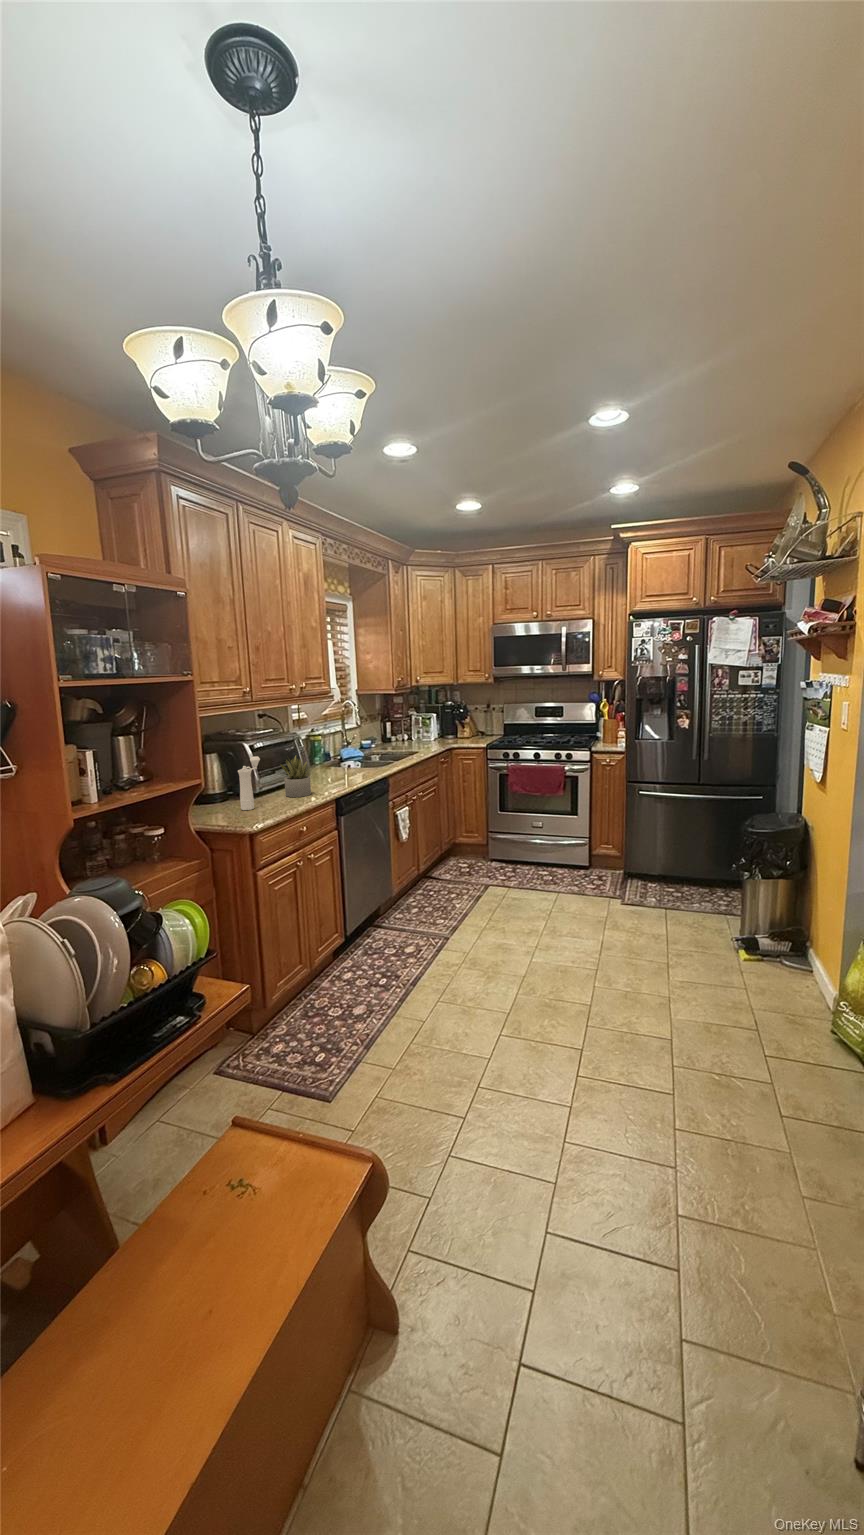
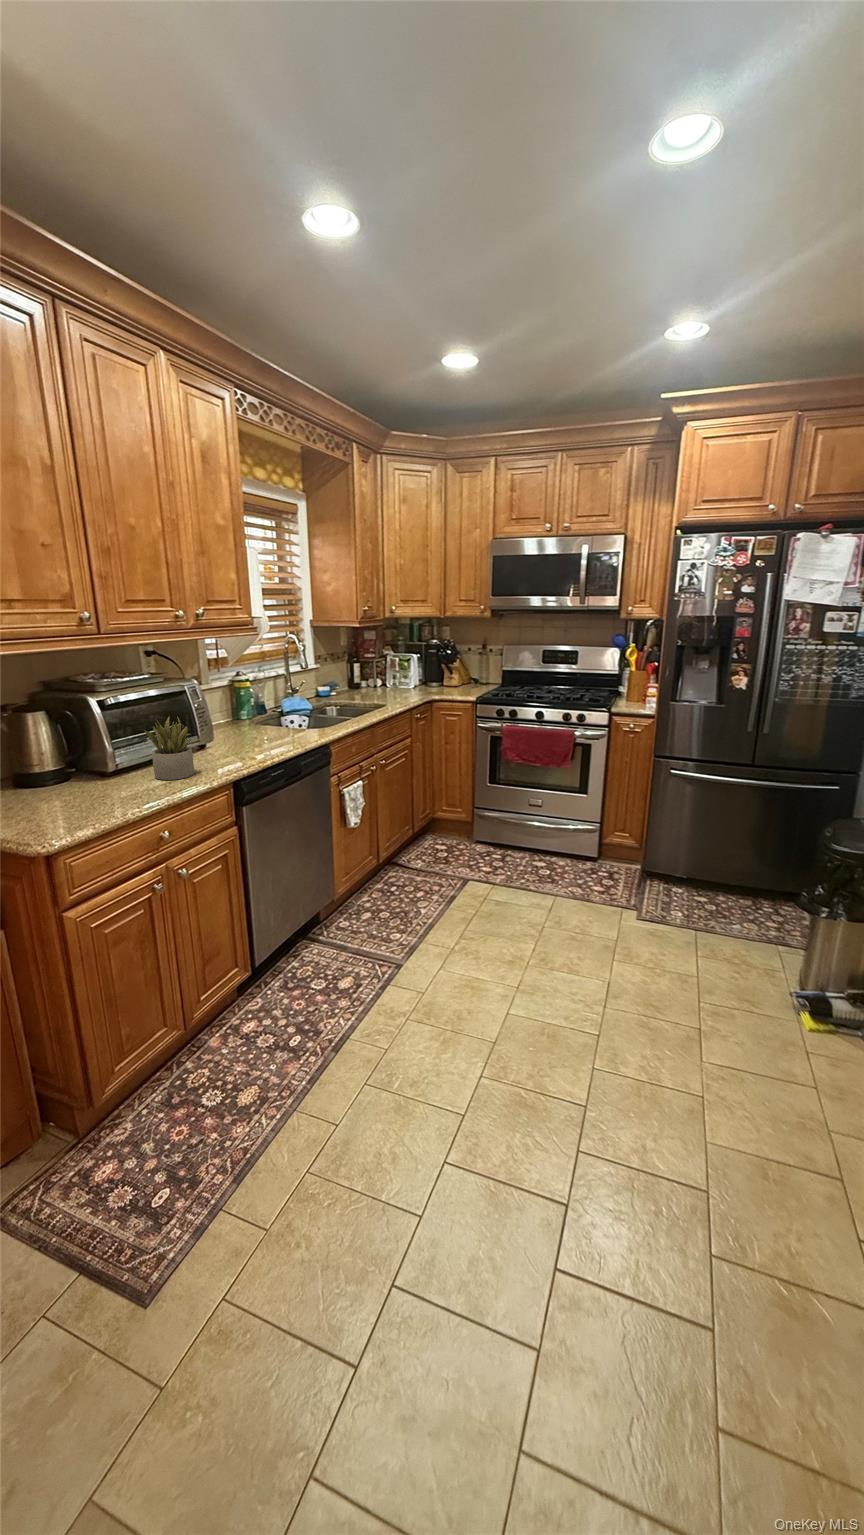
pepper mill: present [238,757,260,810] -> none [54,720,102,805]

